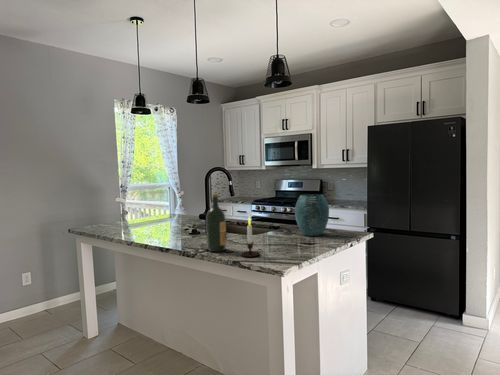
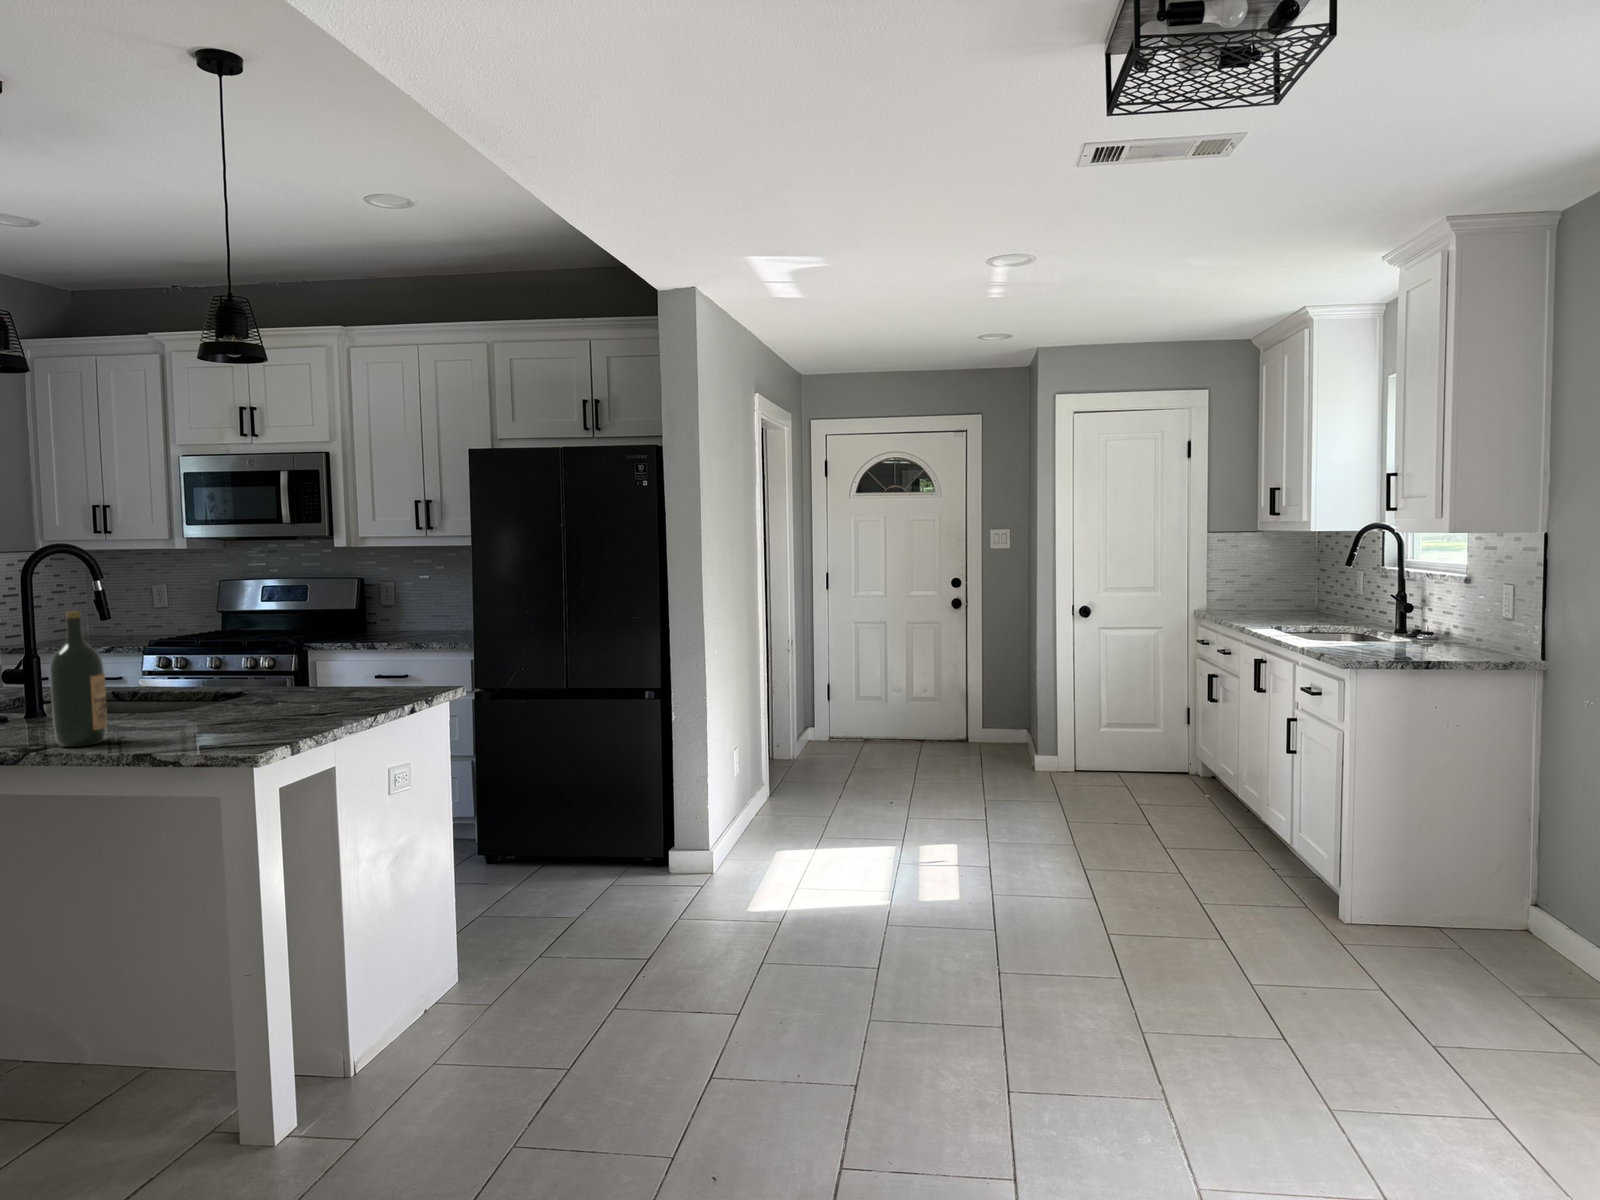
vase: present [295,194,329,236] -> none [281,609,364,702]
candle: present [241,217,263,257] -> none [151,655,207,745]

